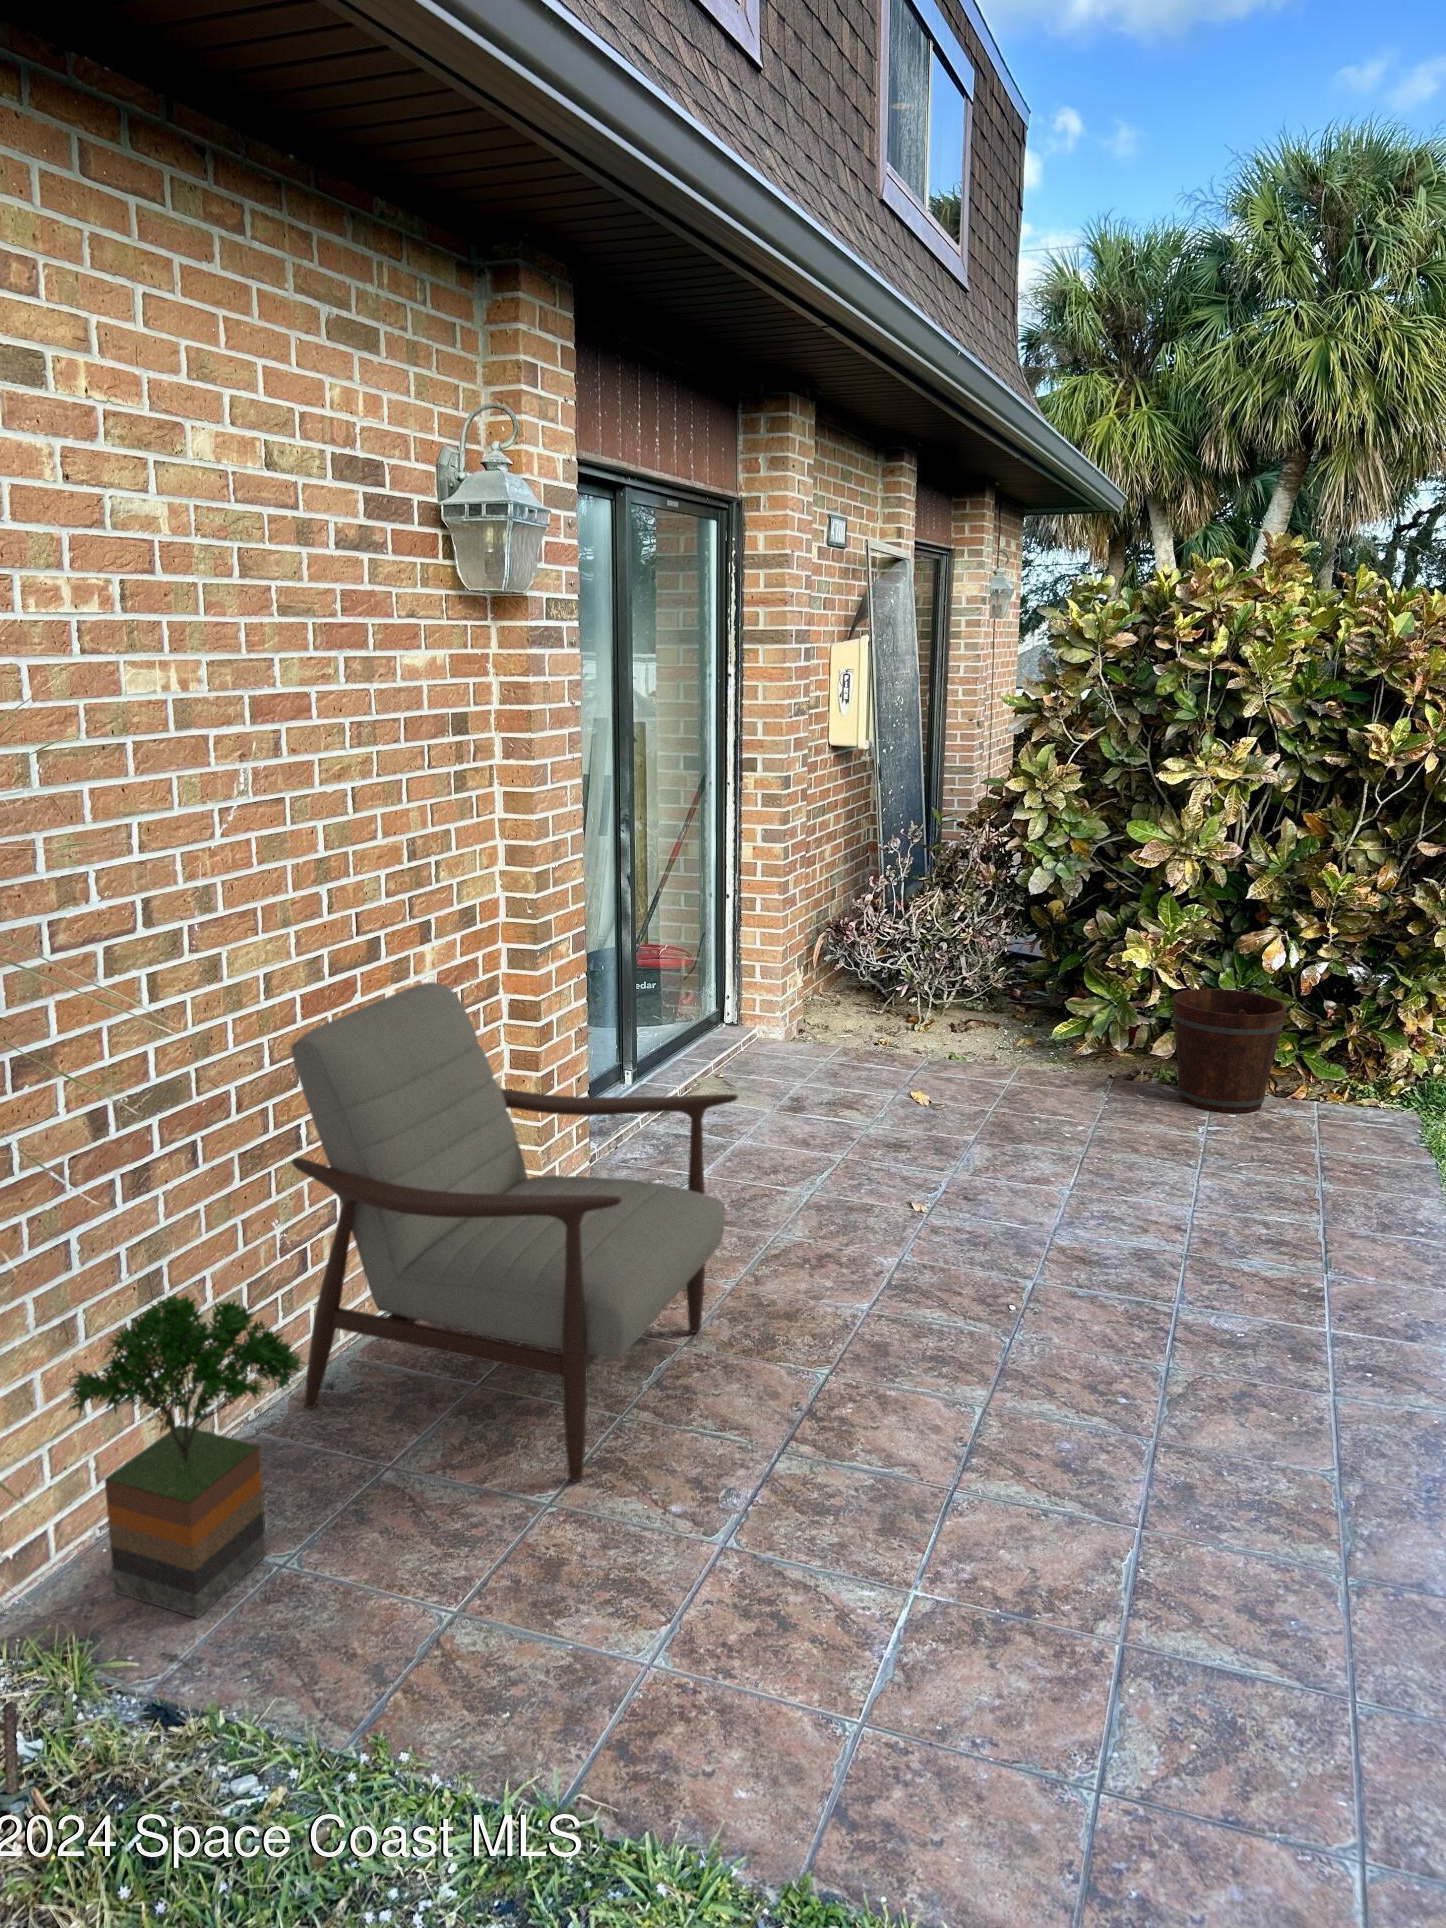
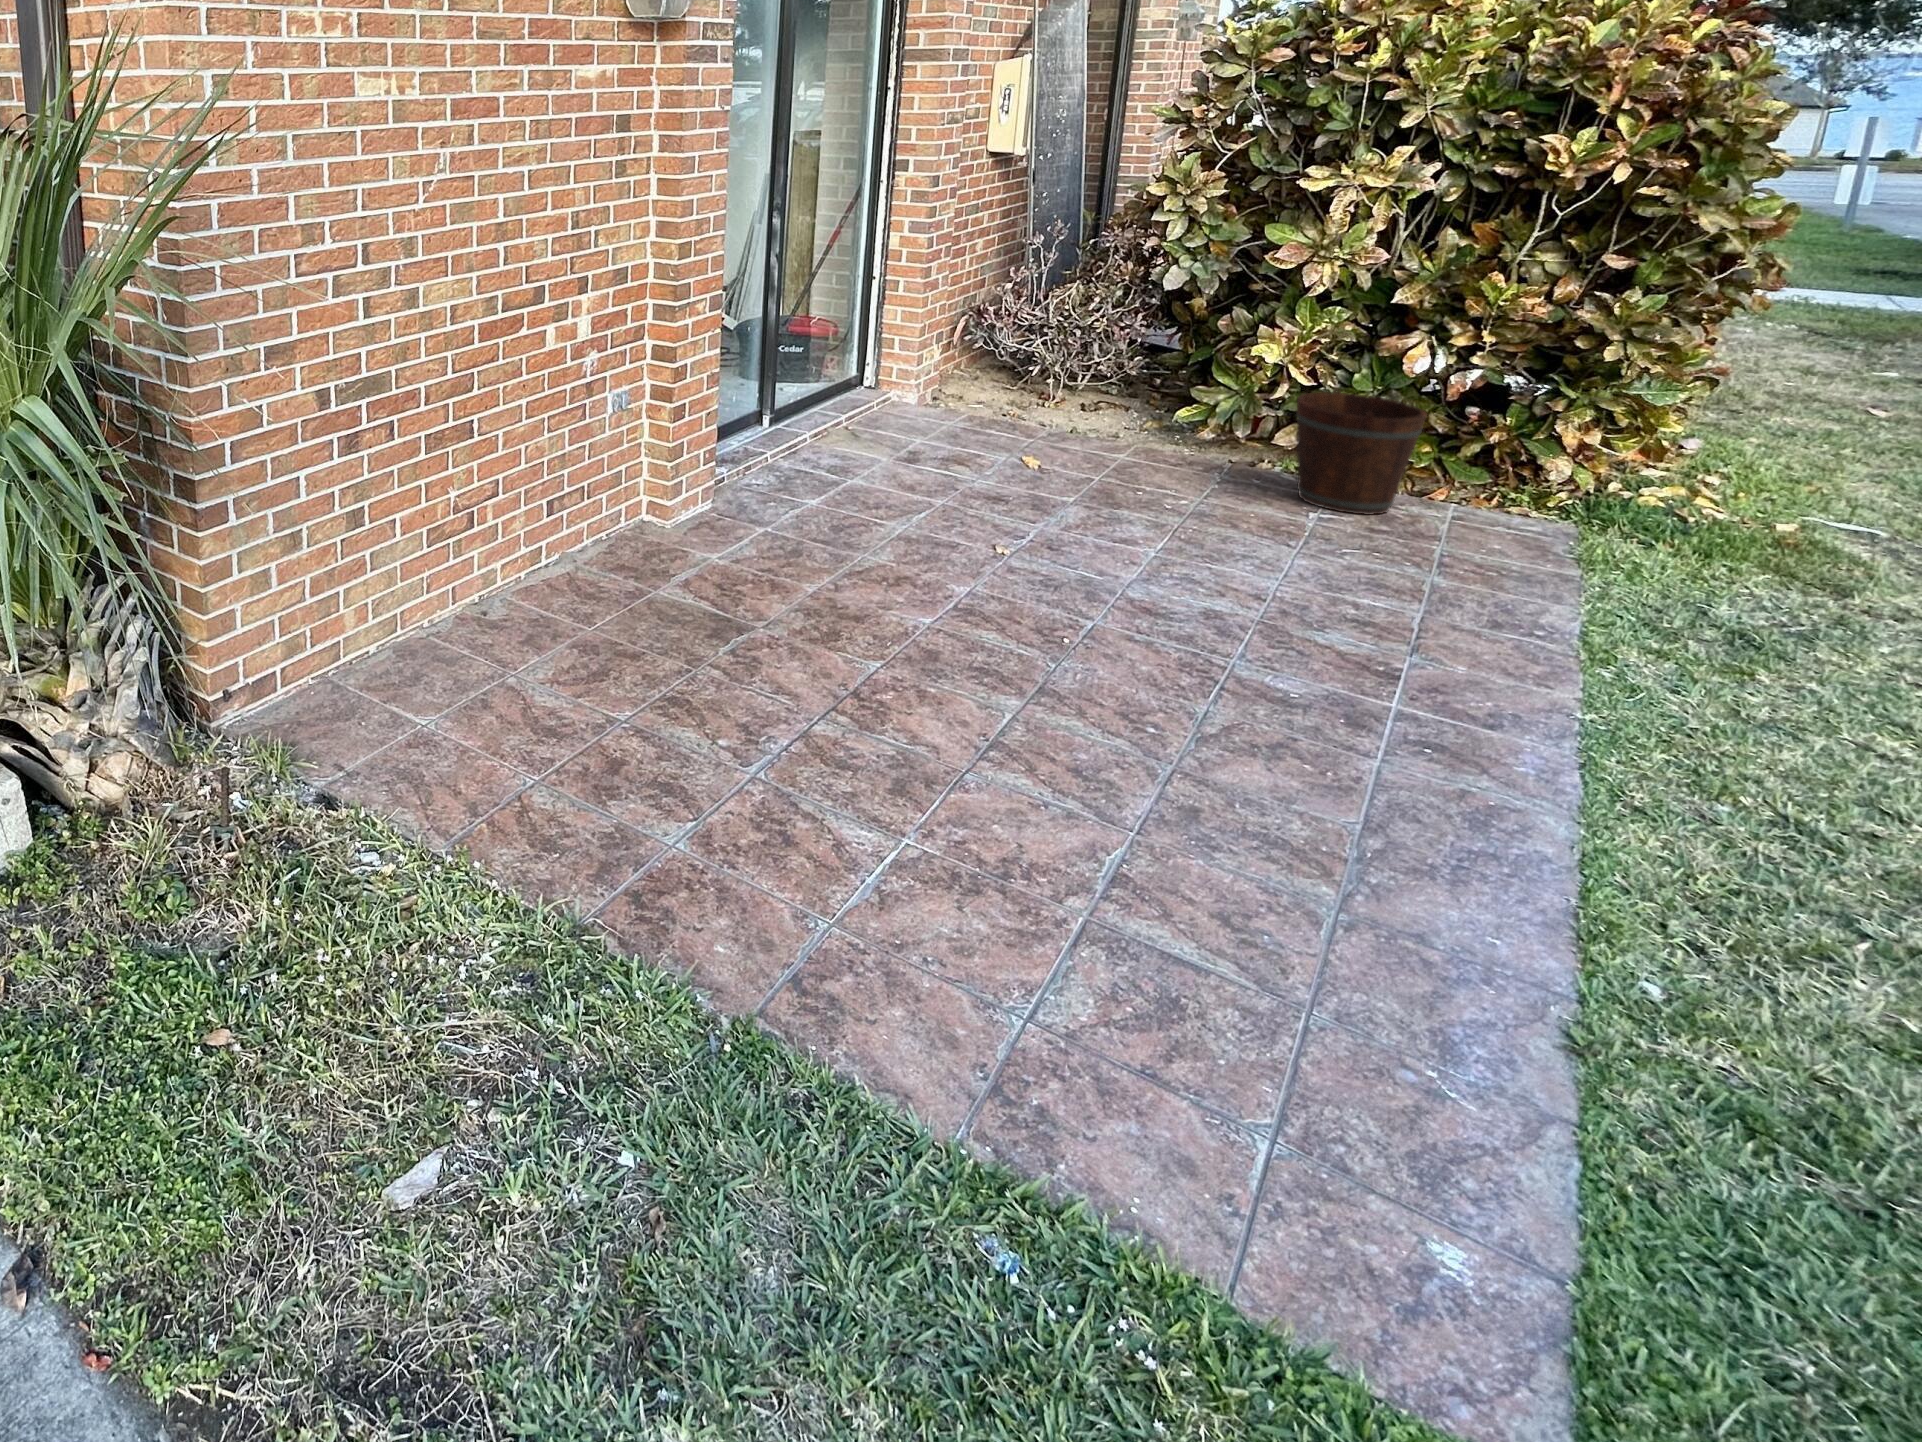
chair: present [291,982,738,1482] -> none [464,323,815,696]
potted tree: present [69,1296,305,1618] -> none [309,514,465,729]

